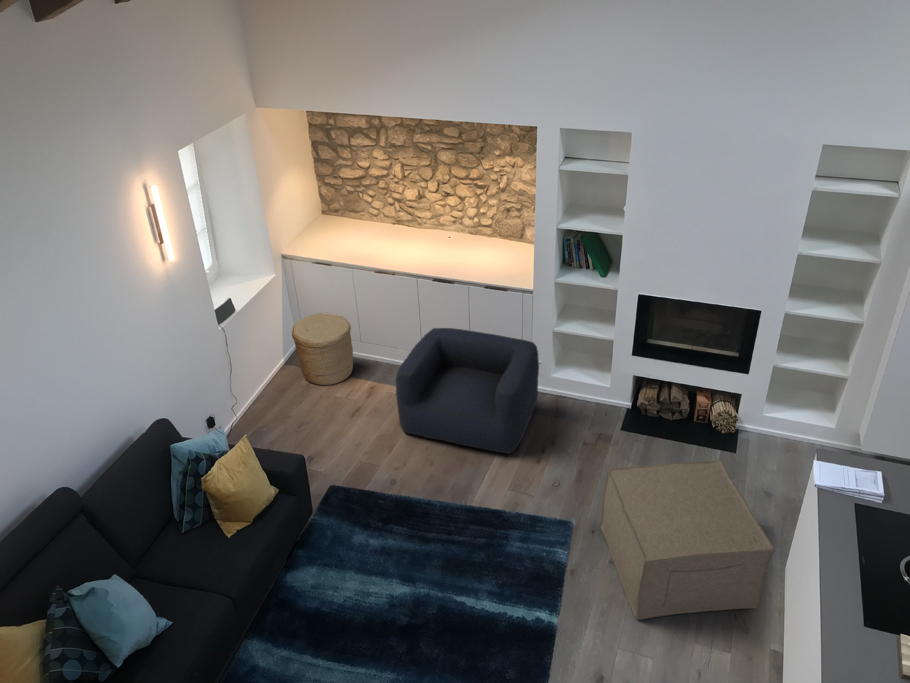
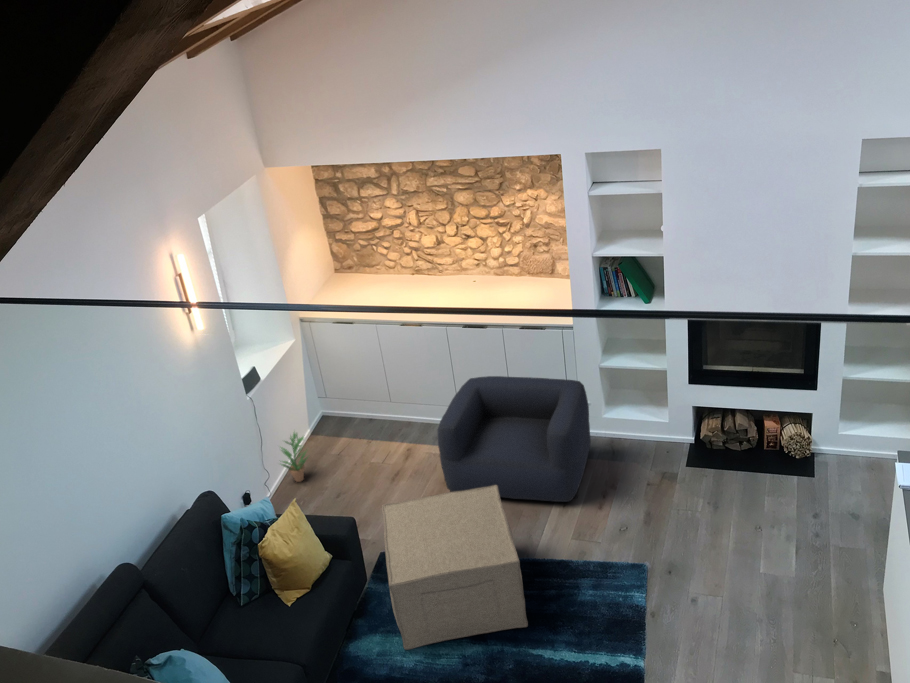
woven basket: present [292,313,353,385] -> none [317,376,385,454]
potted plant: none [249,359,280,406] -> present [281,433,307,482]
ottoman: present [601,460,775,620] -> present [382,485,528,650]

